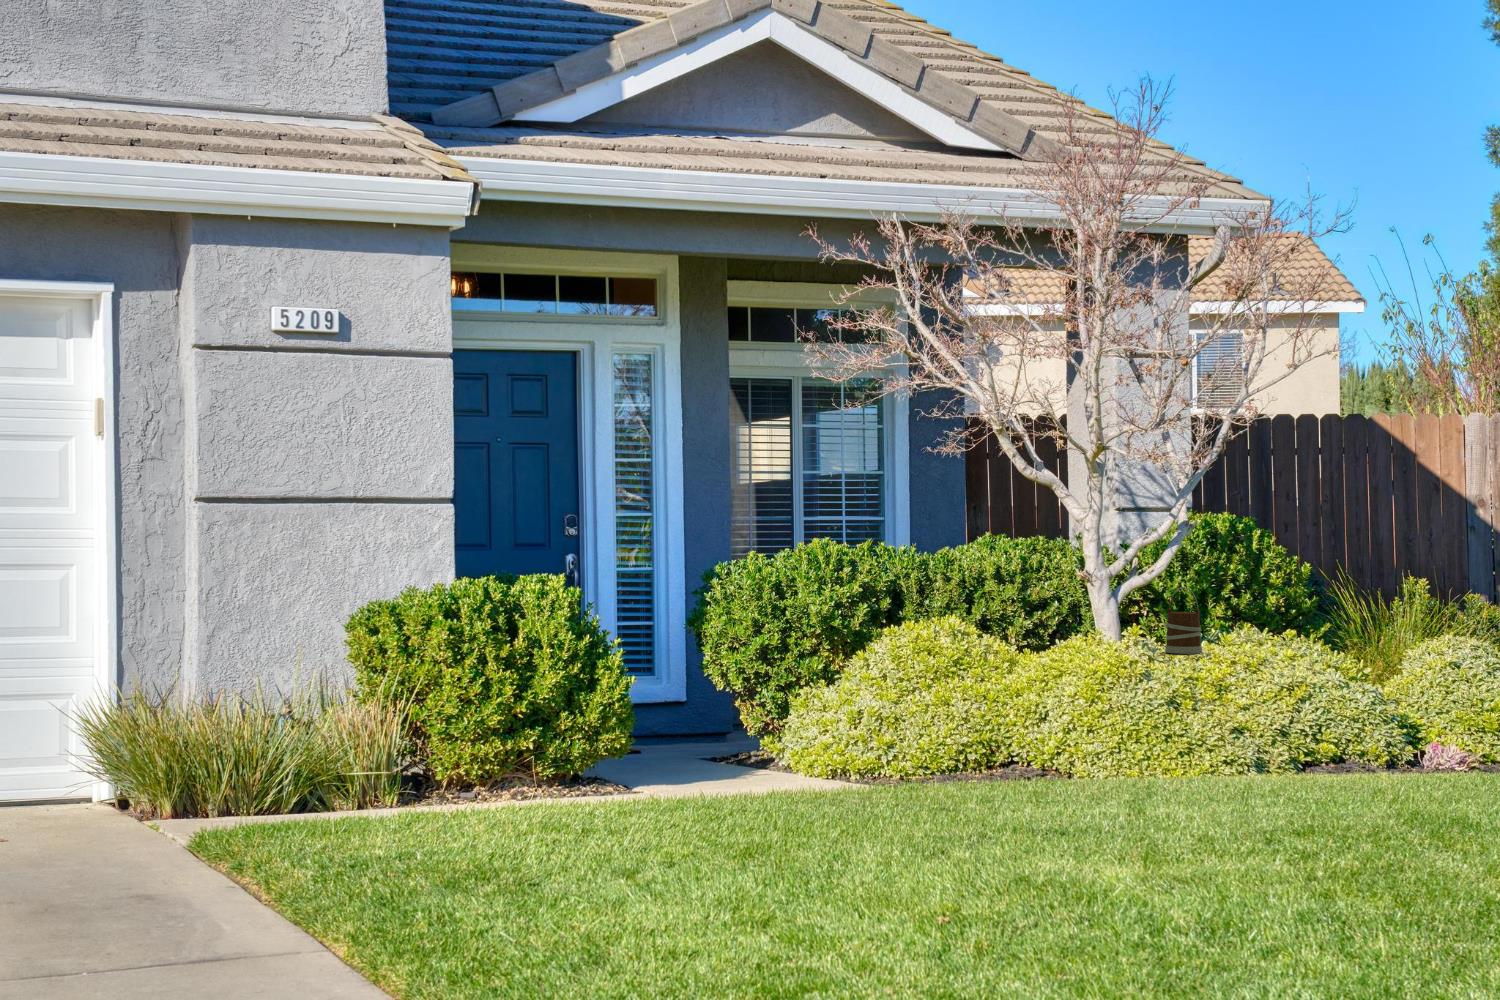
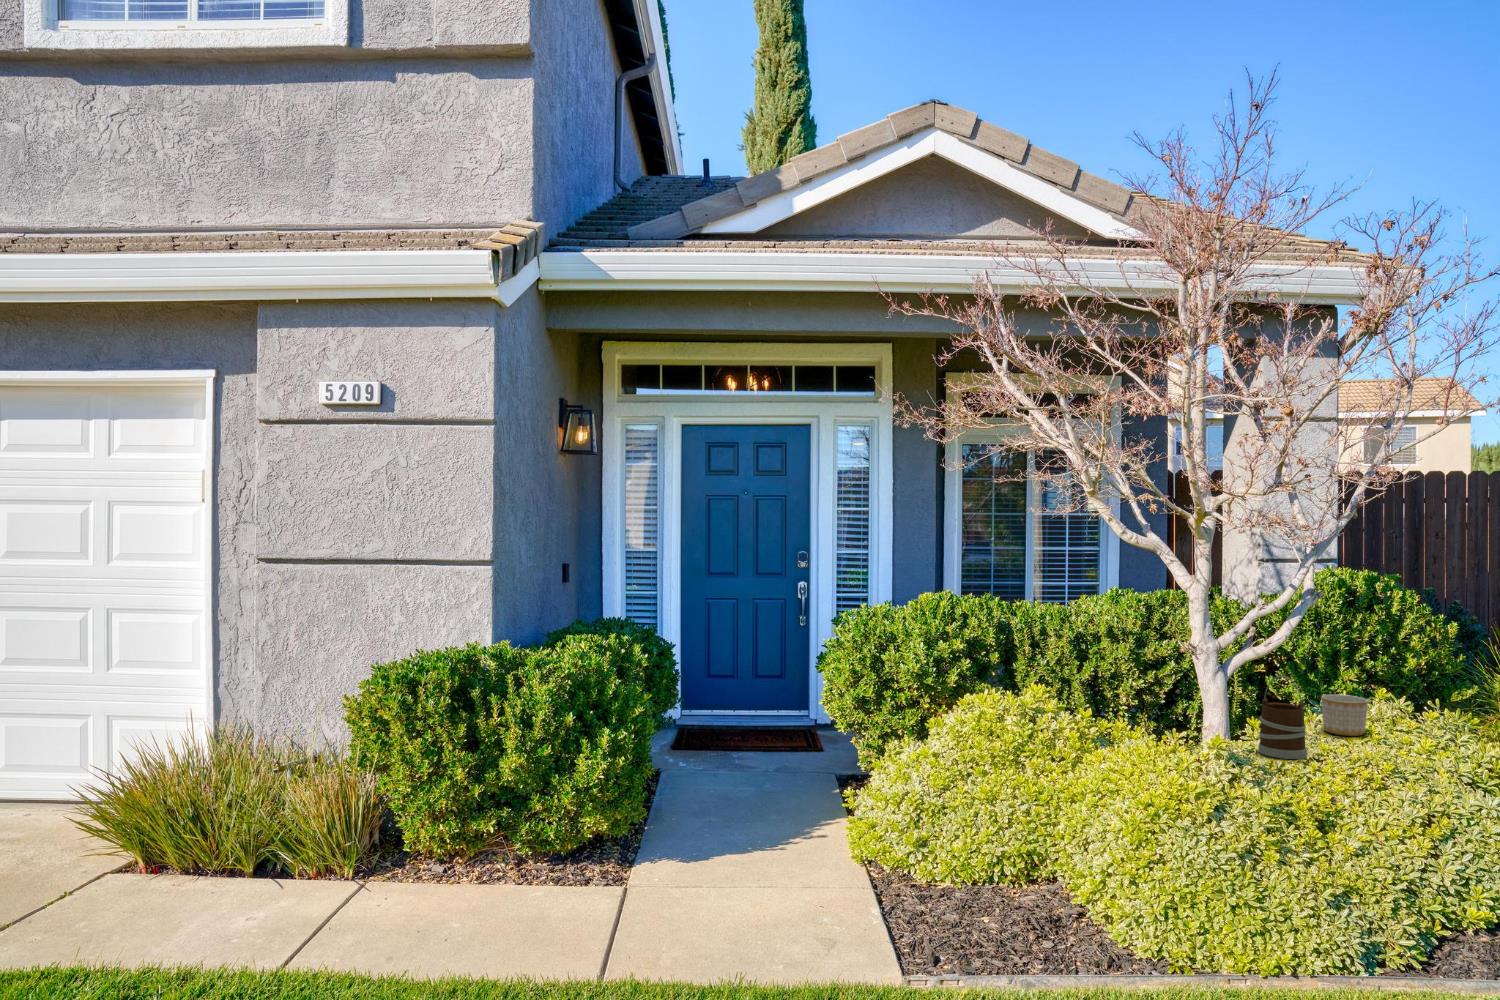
planter: none [1206,612,1242,643] -> present [1321,694,1368,736]

